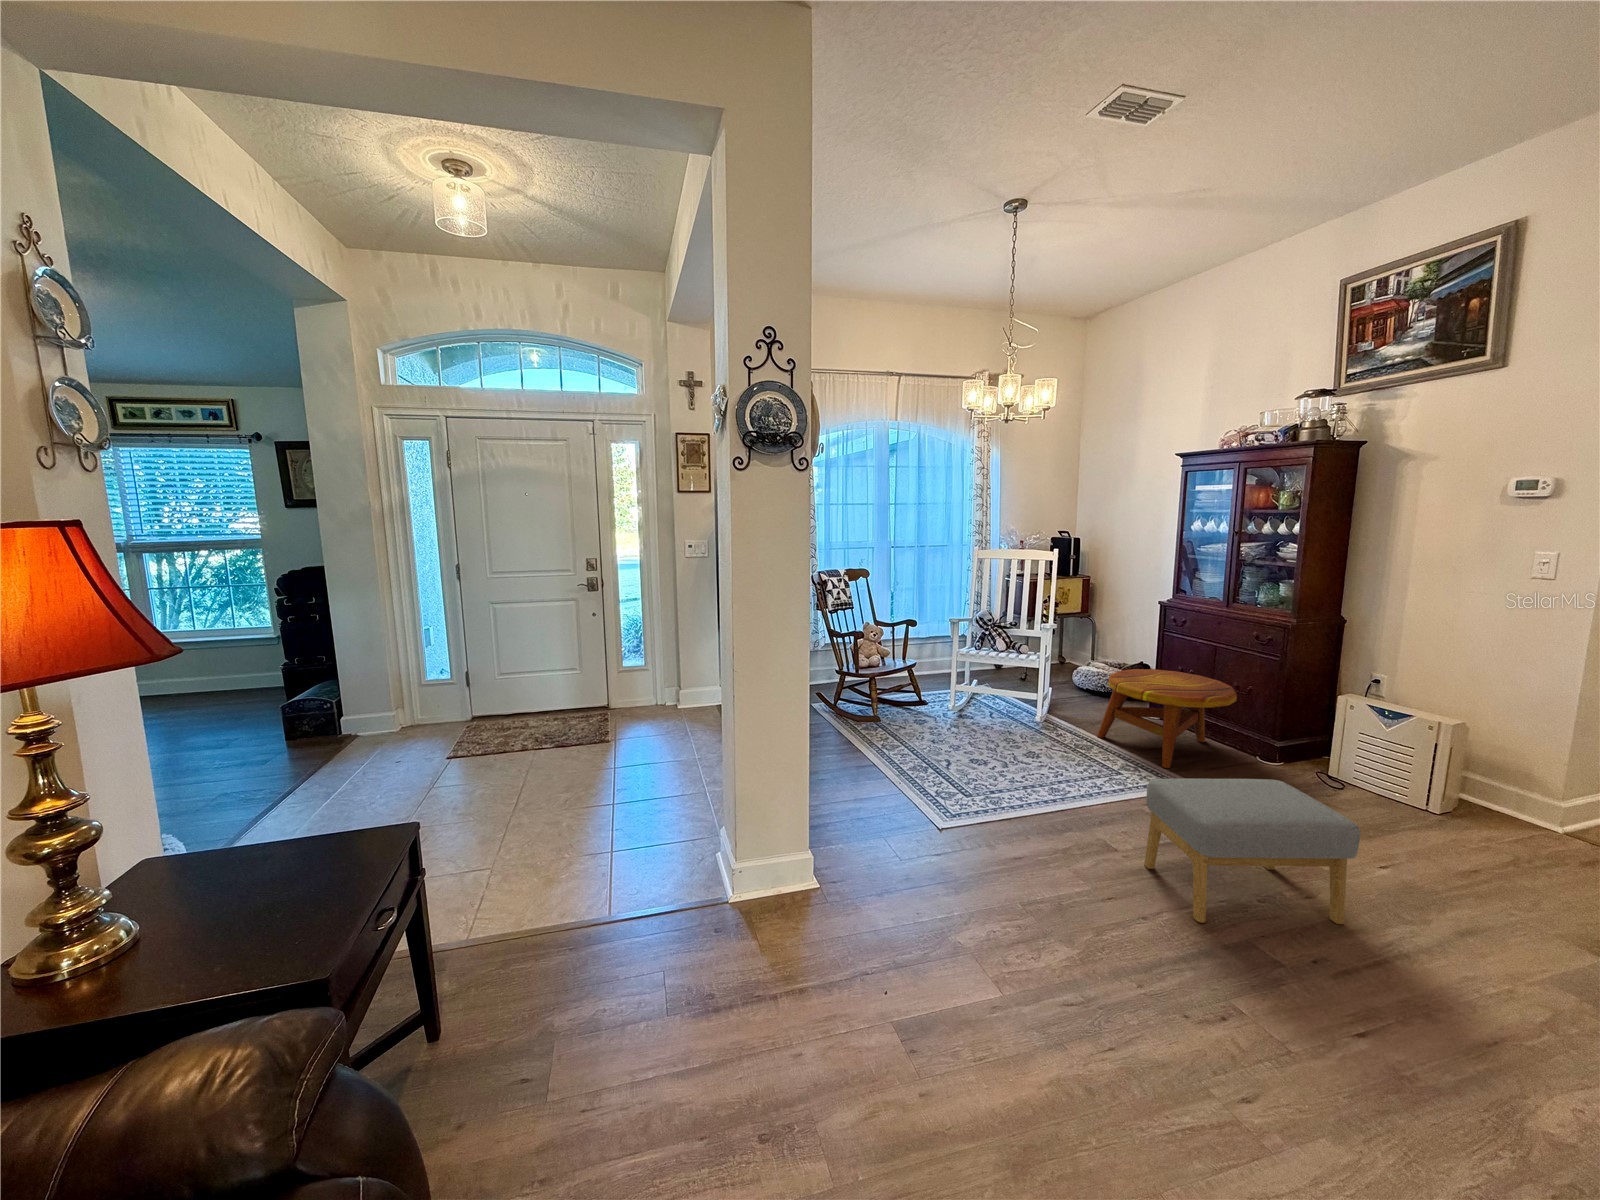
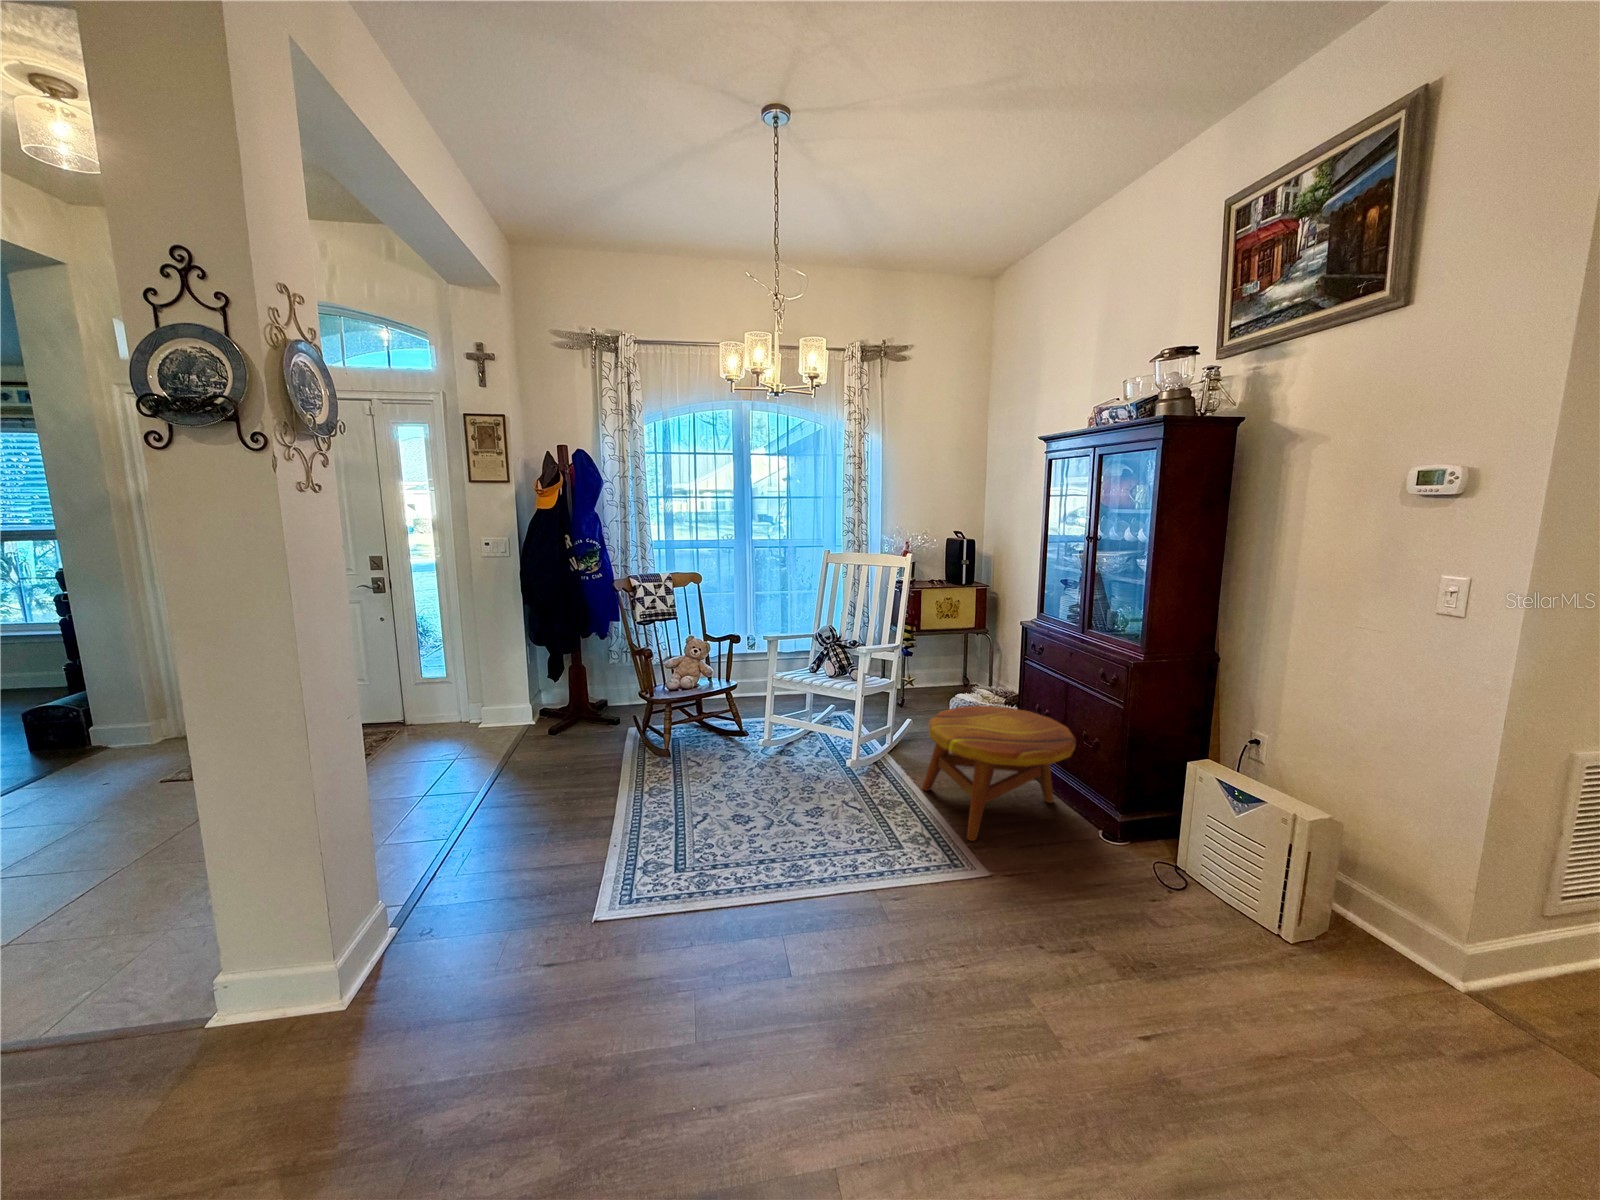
footstool: present [1144,778,1360,924] -> none [790,887,1029,1143]

